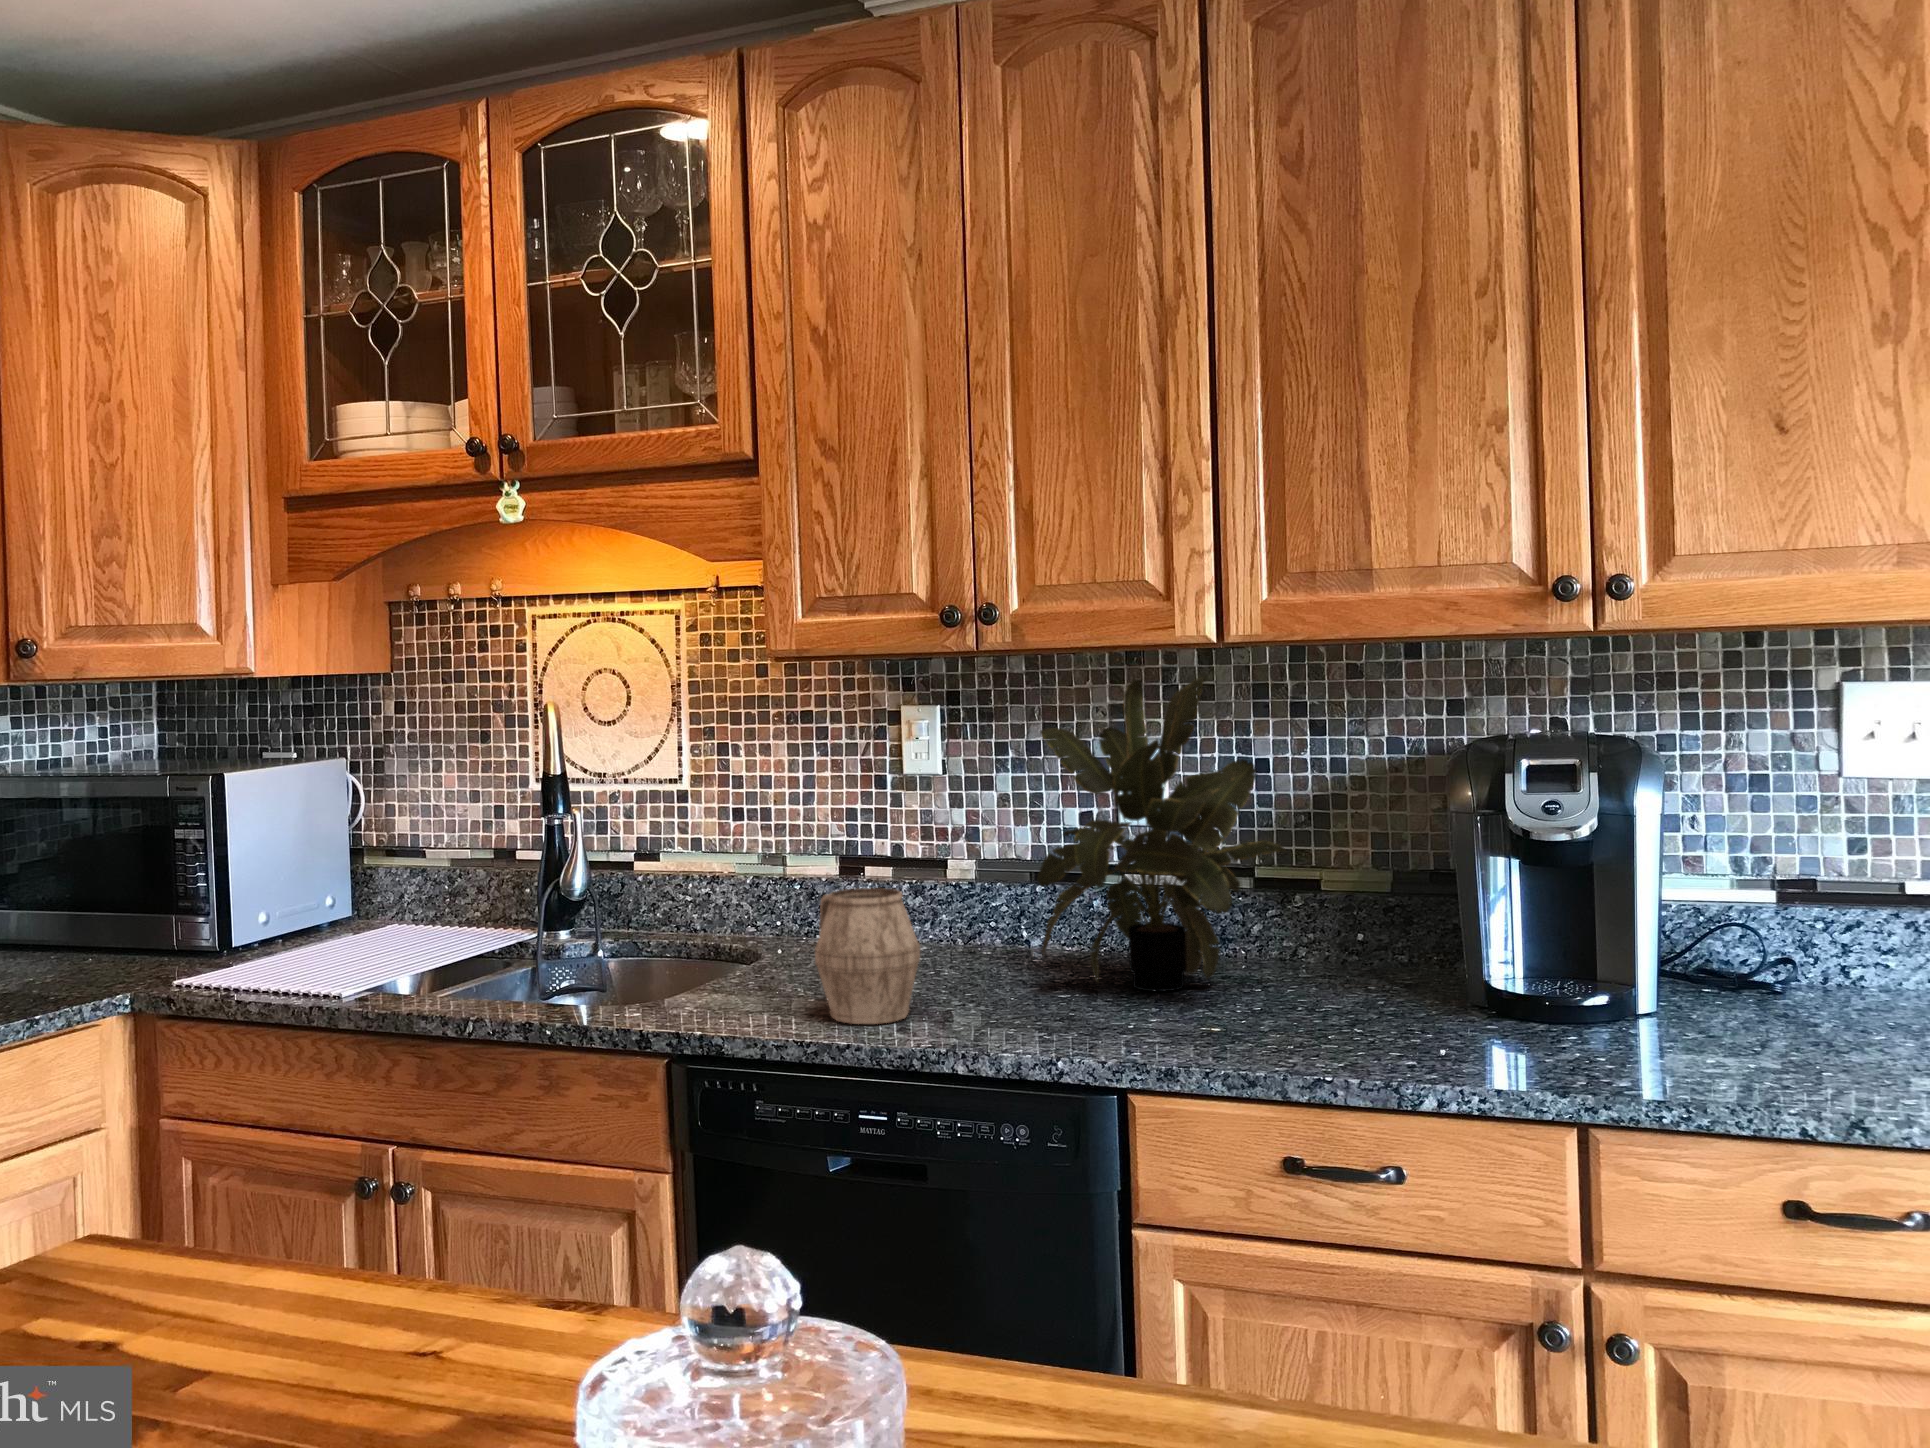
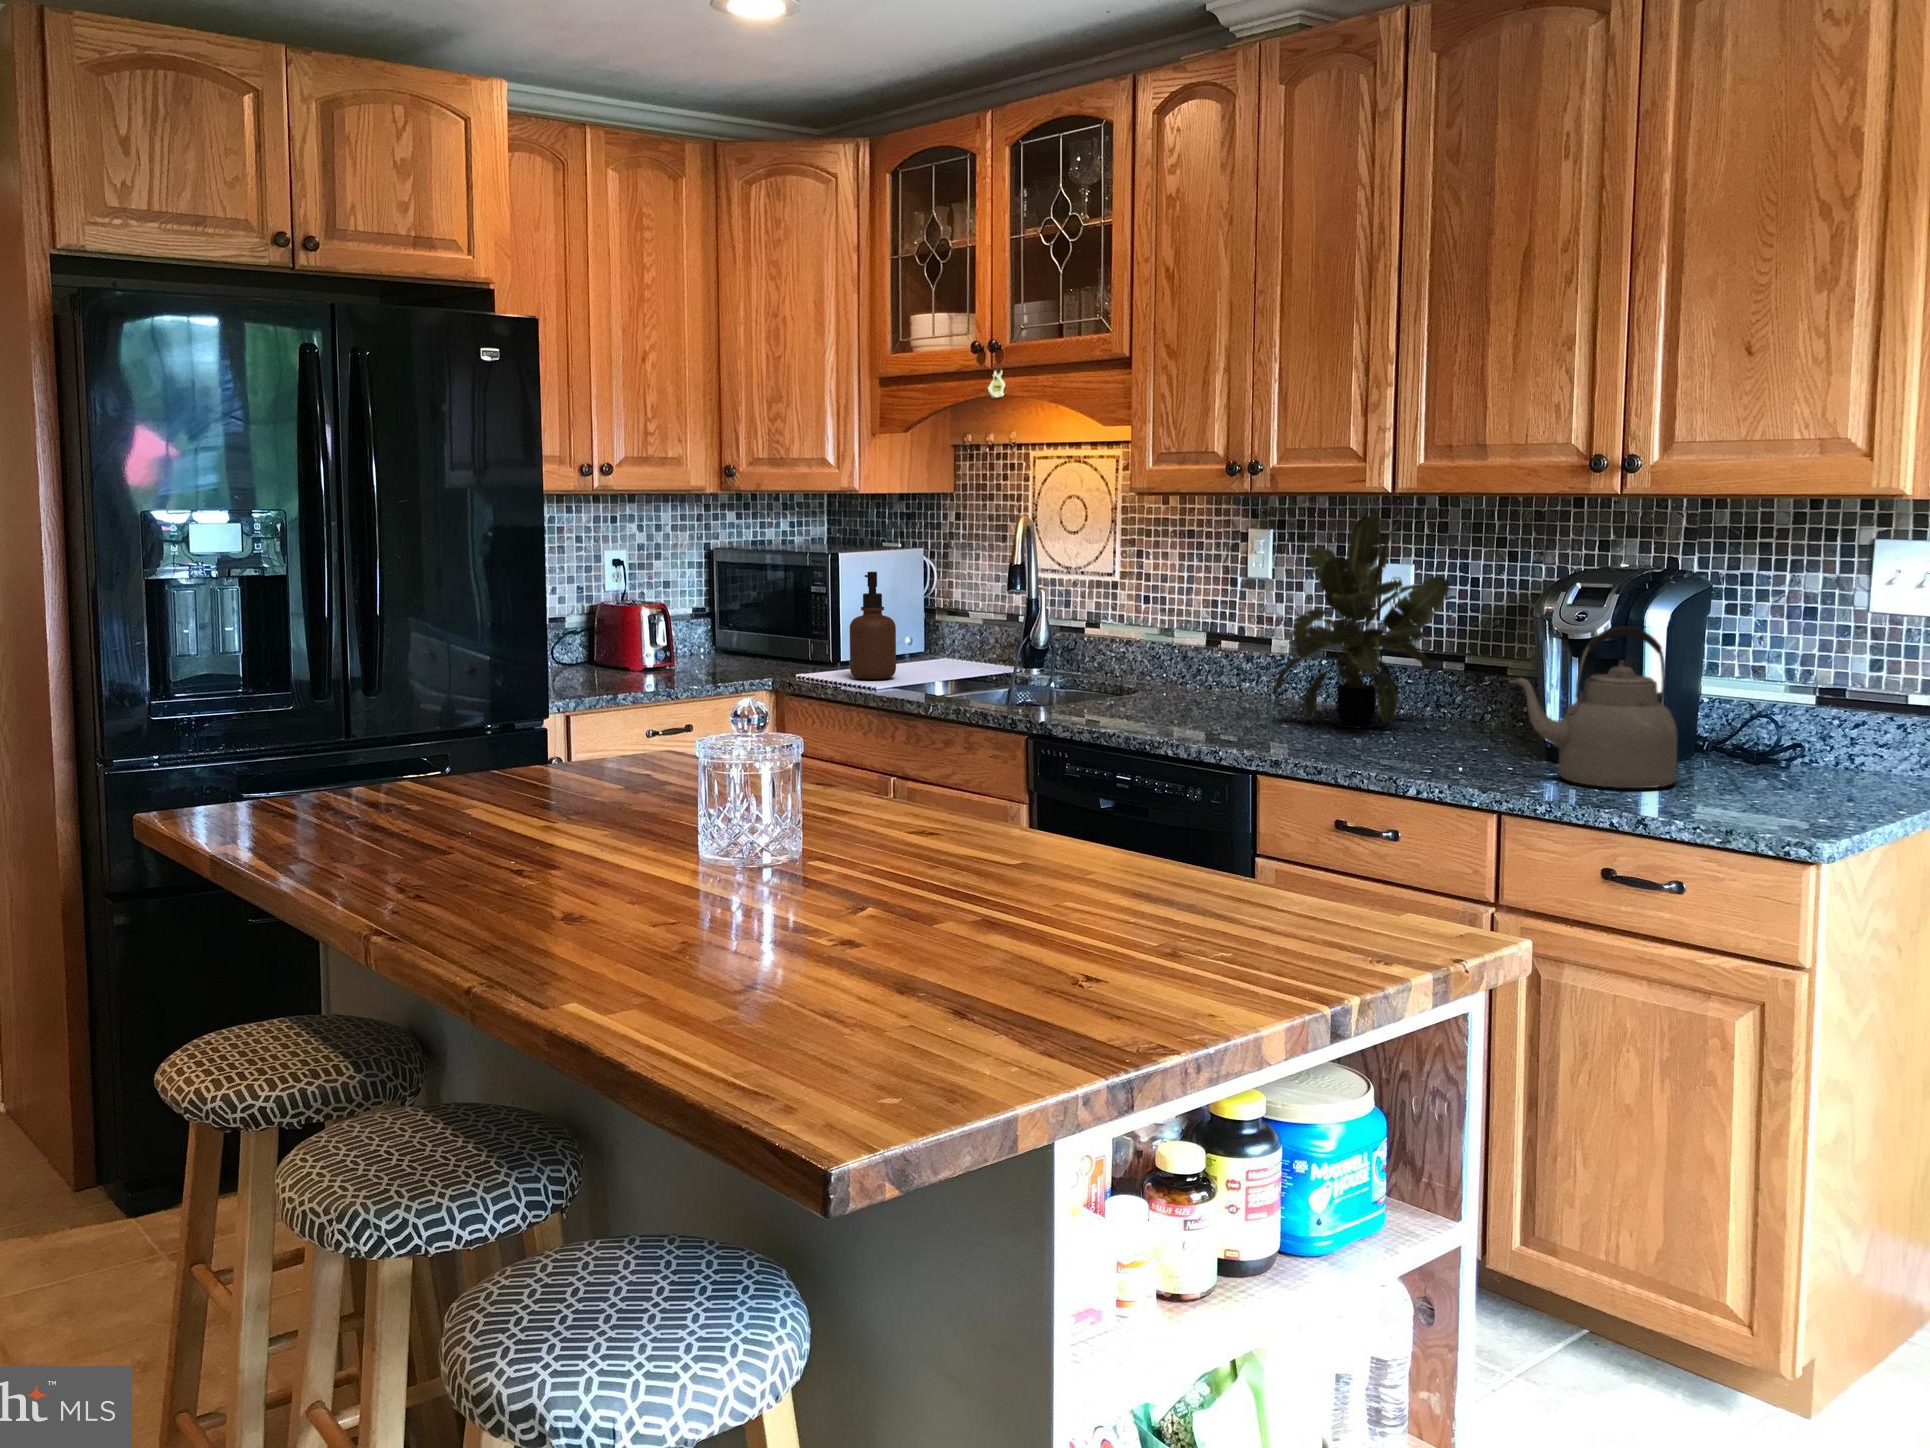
soap dispenser: none [270,802,352,978] -> present [850,572,896,680]
kettle: none [1550,823,1776,1068] -> present [1510,626,1677,788]
mug: present [815,888,920,1024] -> none [1118,642,1183,725]

